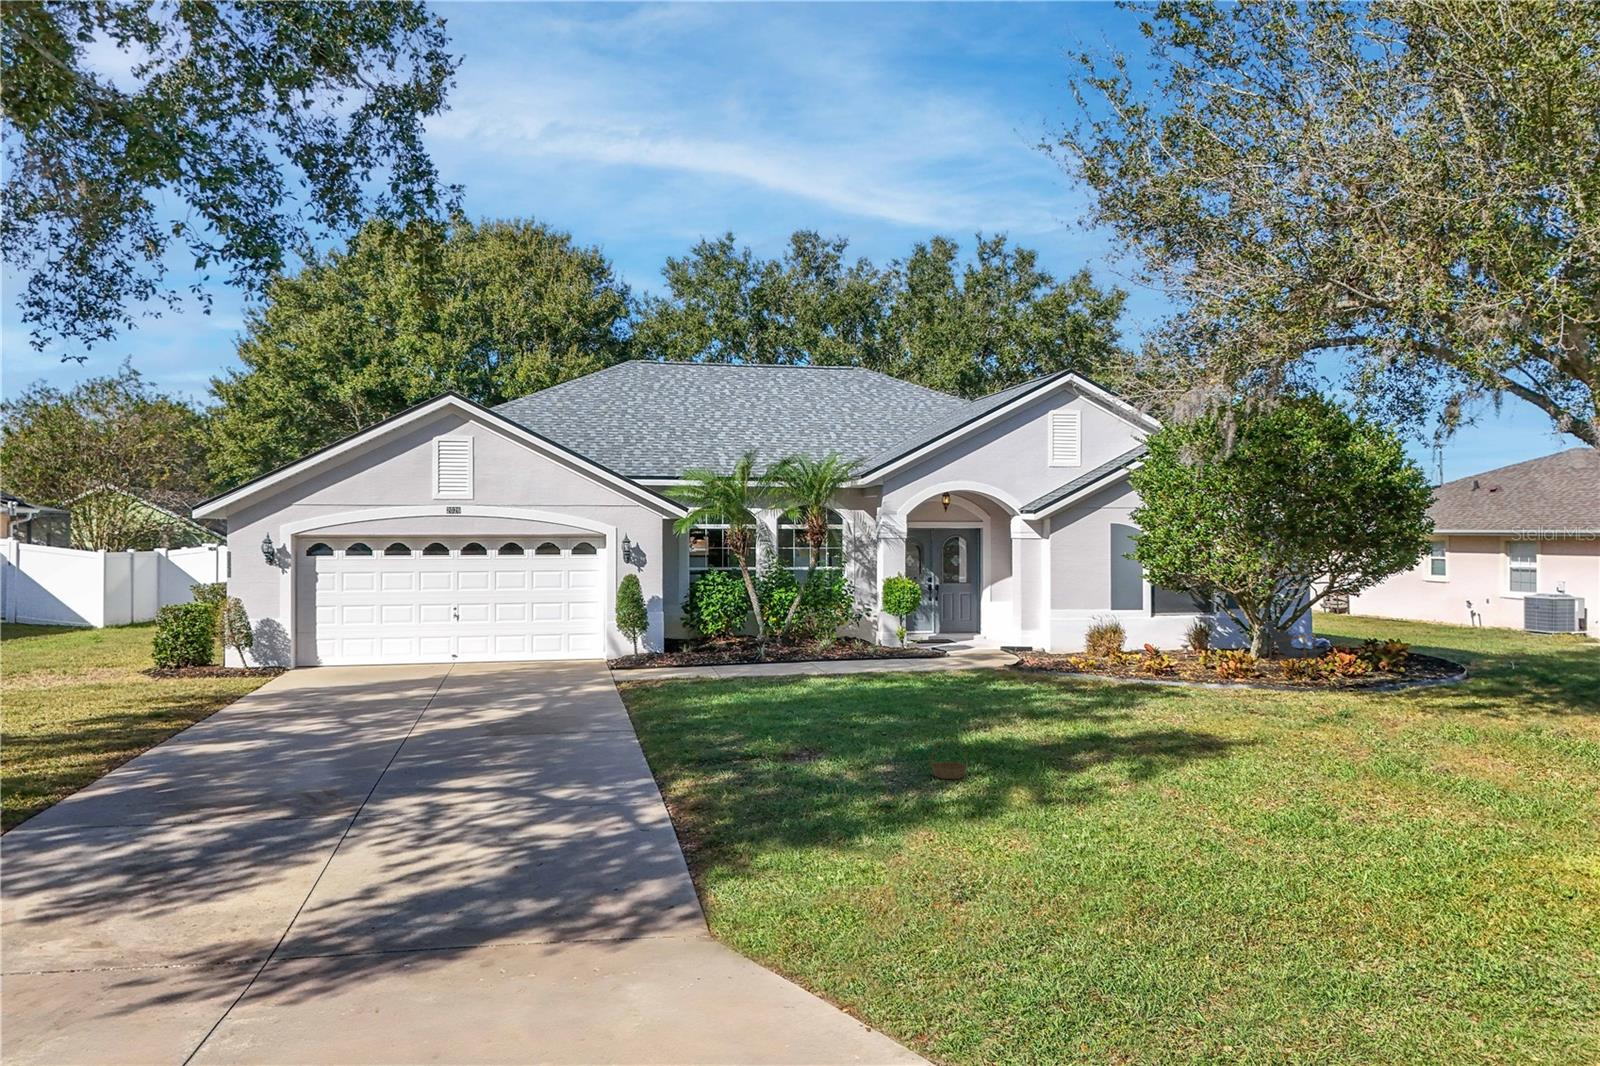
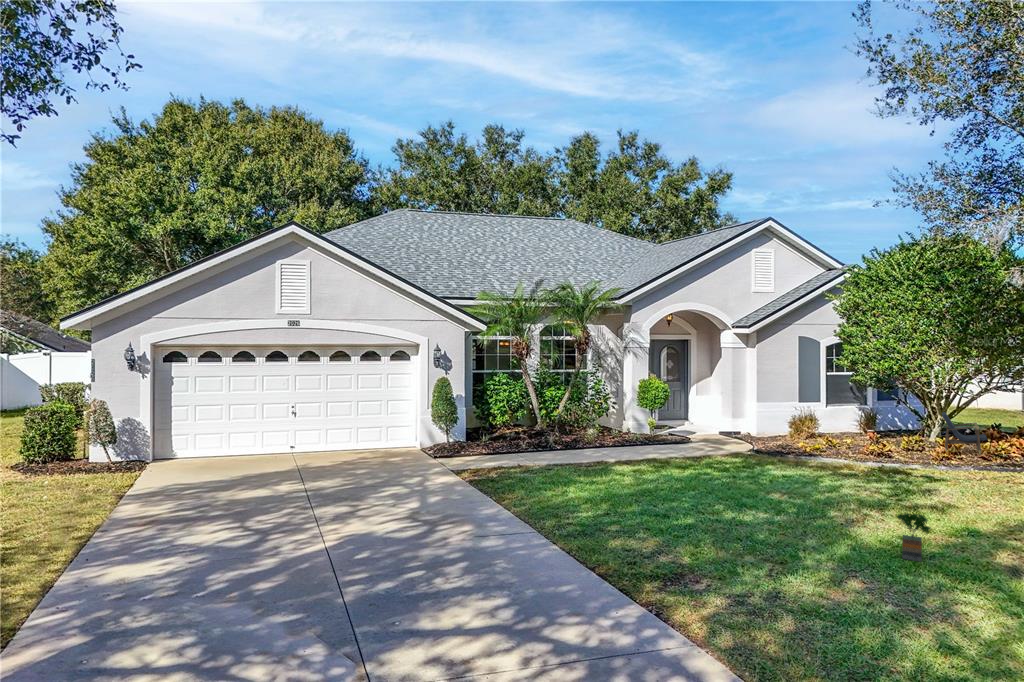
potted tree: none [980,699,1011,749] -> present [897,513,931,561]
basket: present [931,739,968,779] -> none [931,572,977,617]

